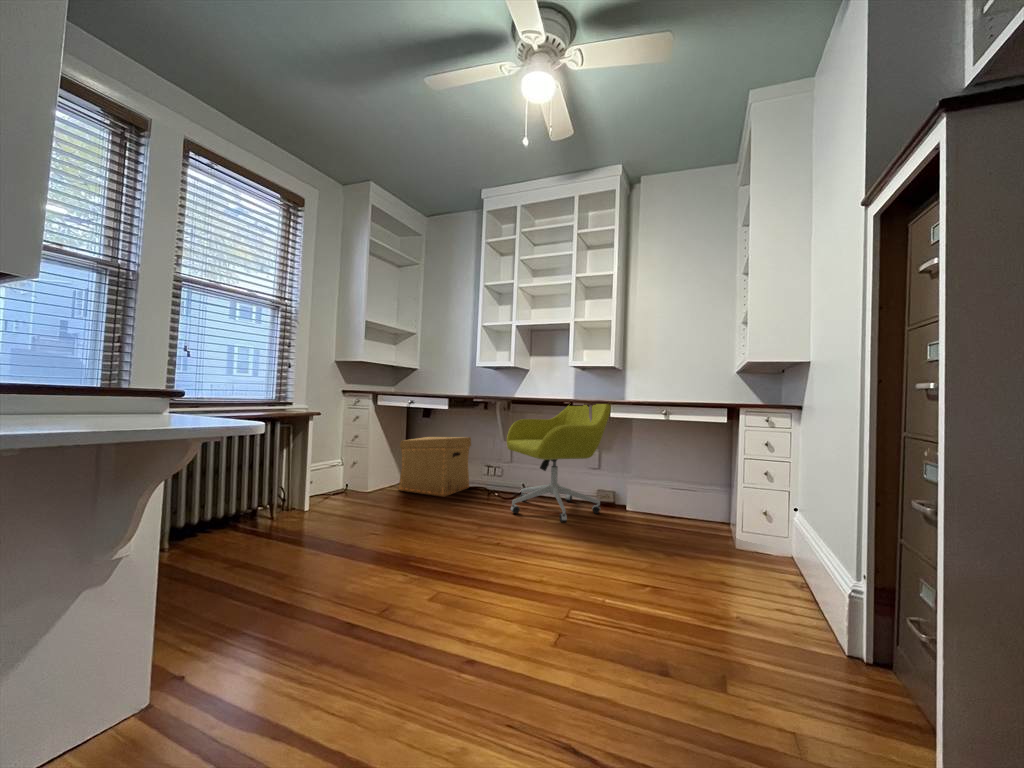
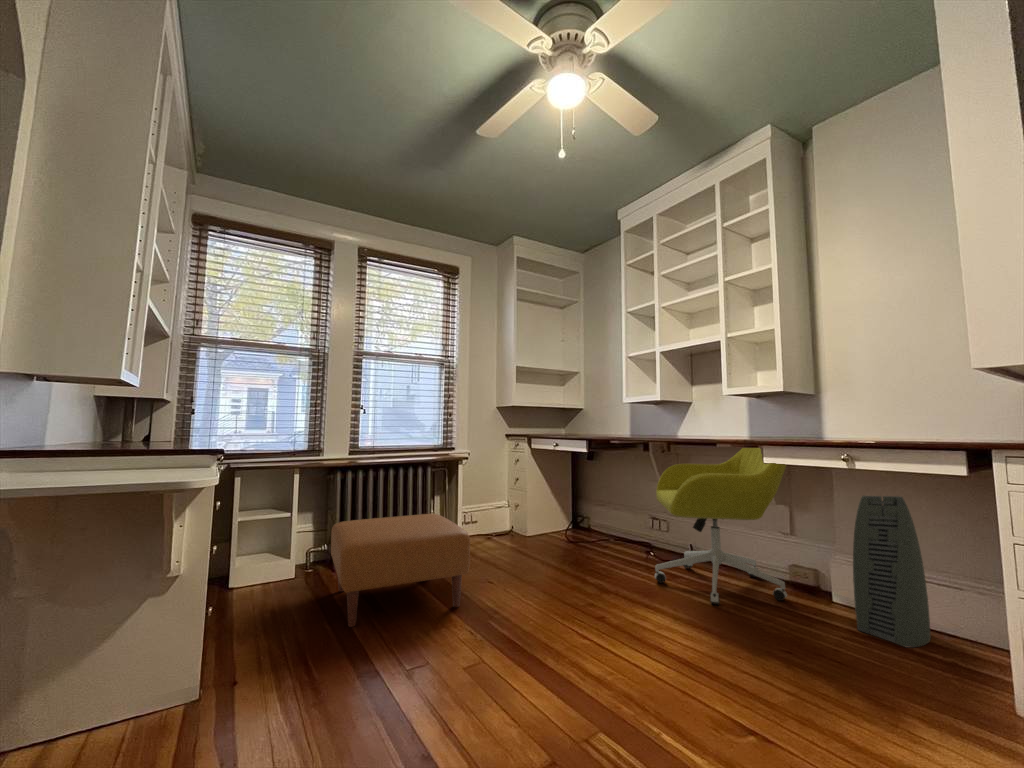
cardboard box: present [398,437,471,497] -> none [558,482,637,551]
air purifier: none [646,437,681,528] -> present [853,496,931,648]
ottoman: none [190,472,382,598] -> present [331,514,470,627]

